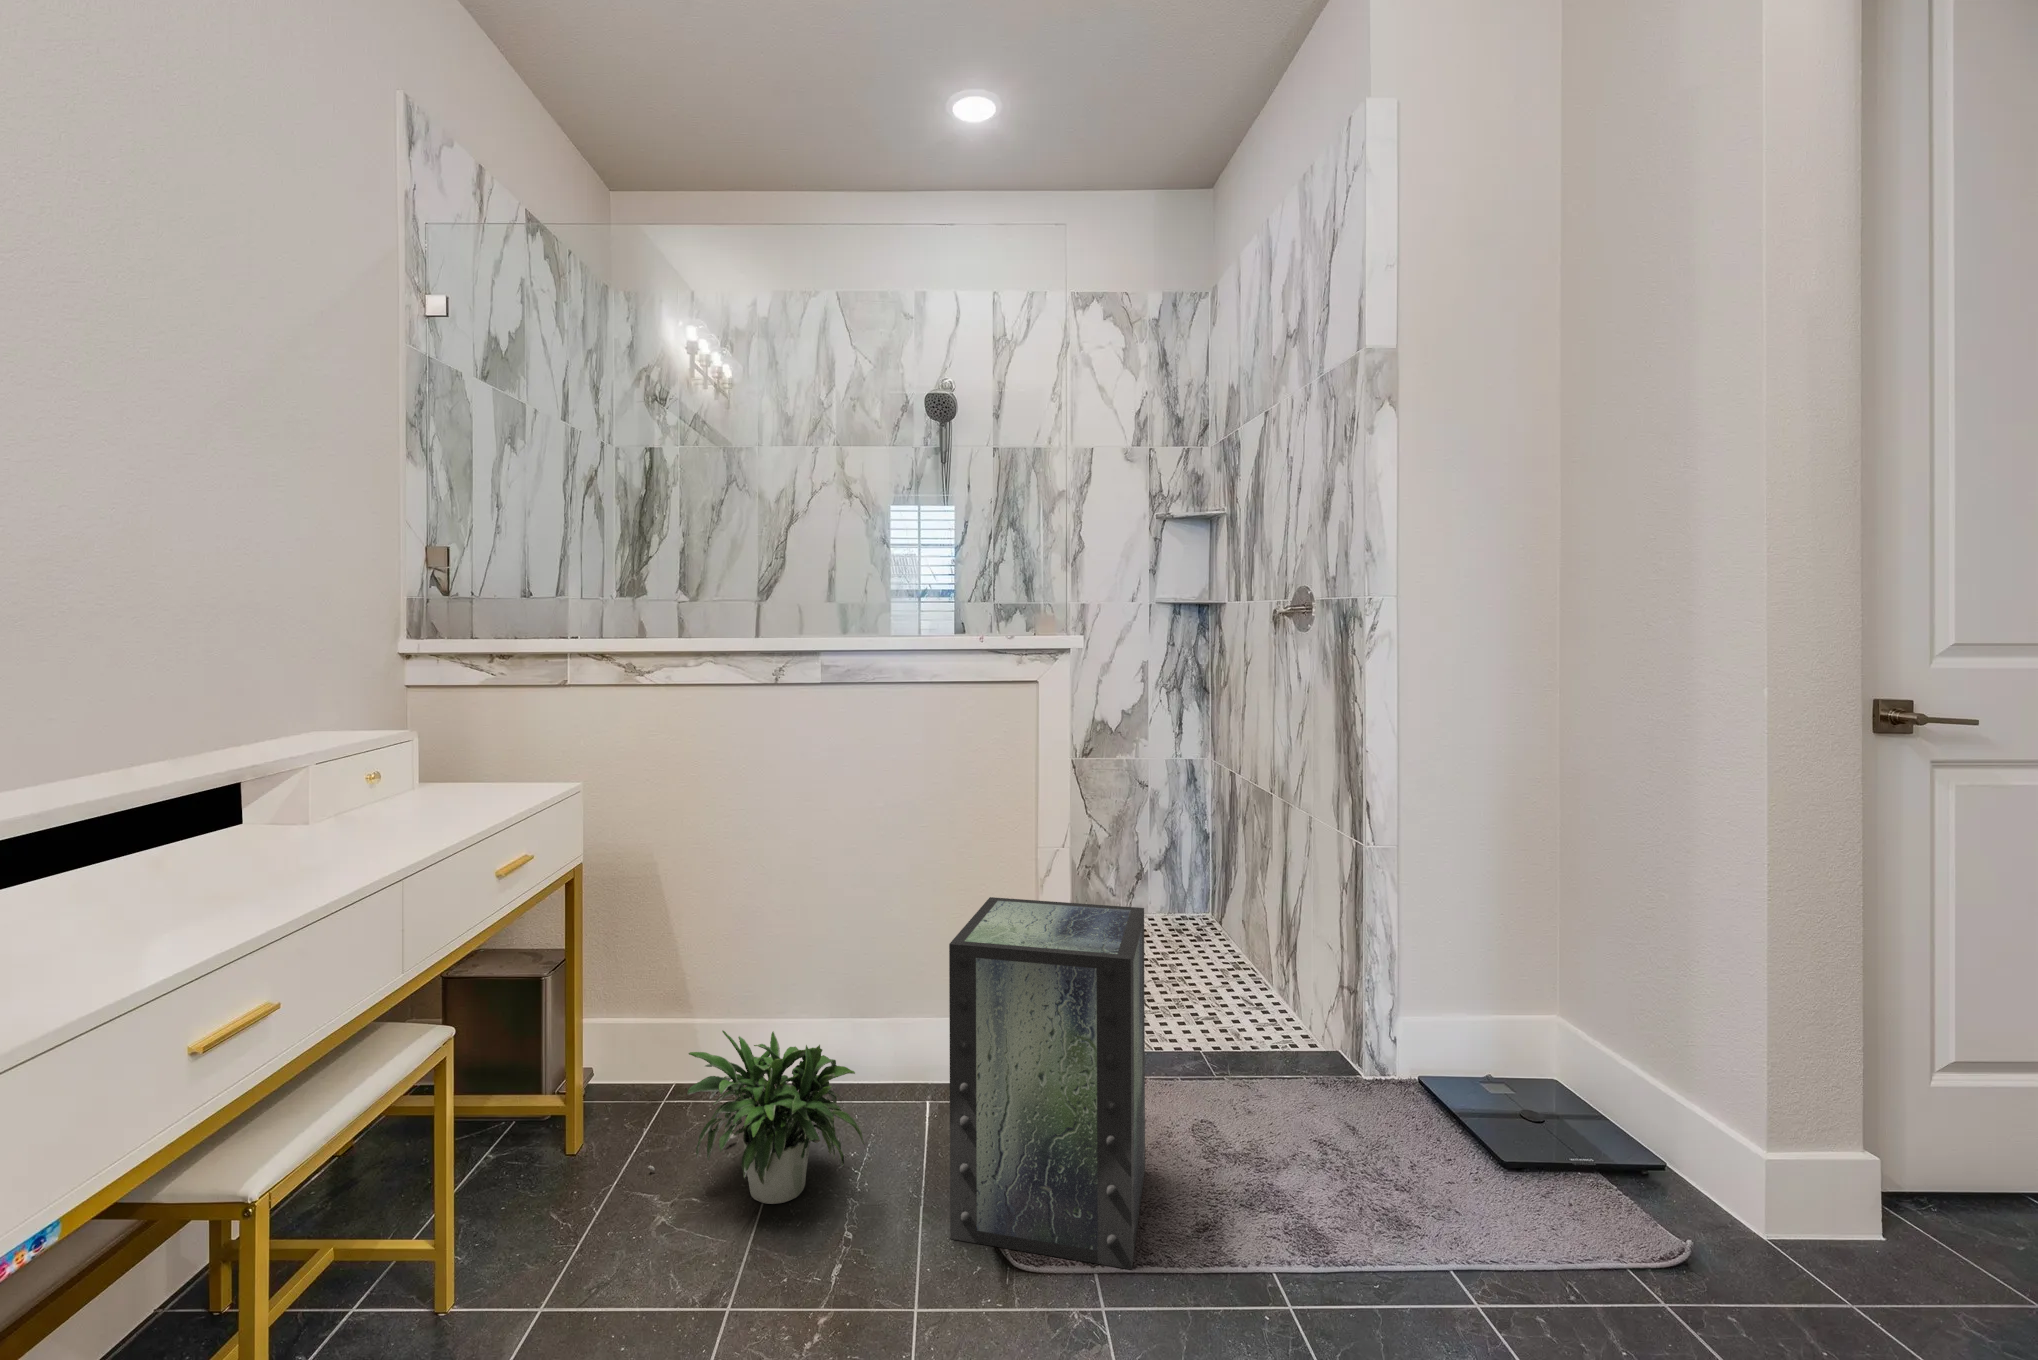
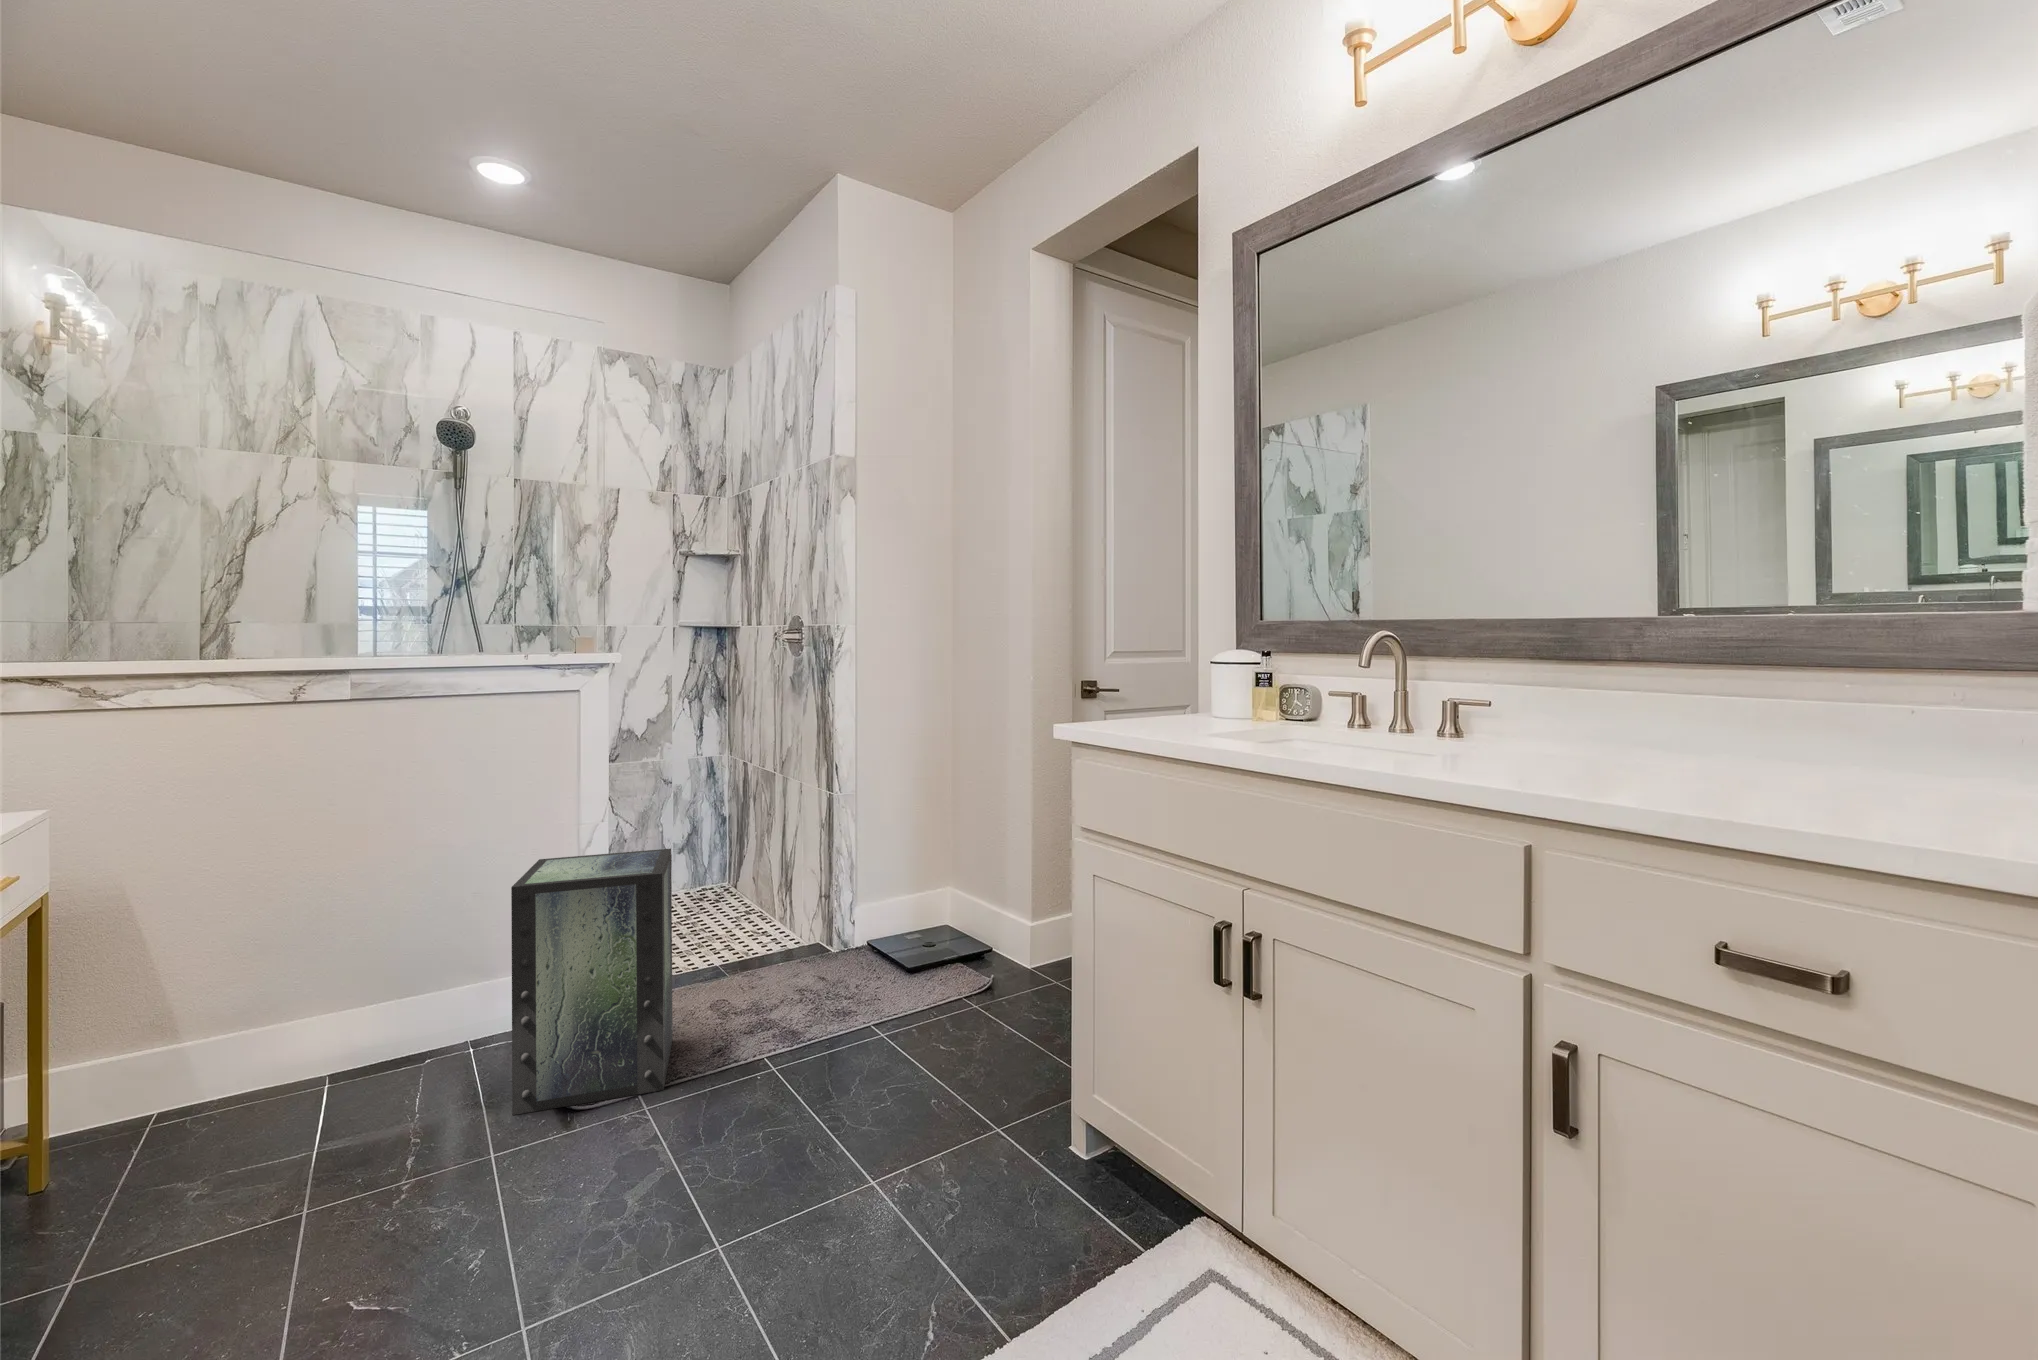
potted plant: present [648,1031,864,1204] -> none [167,997,425,1159]

